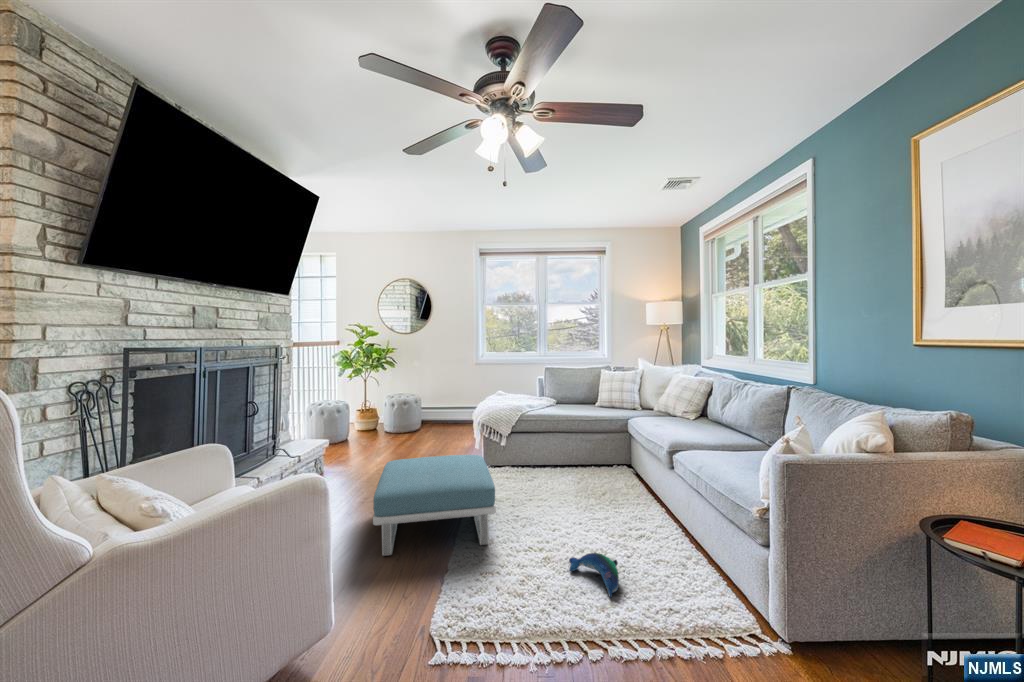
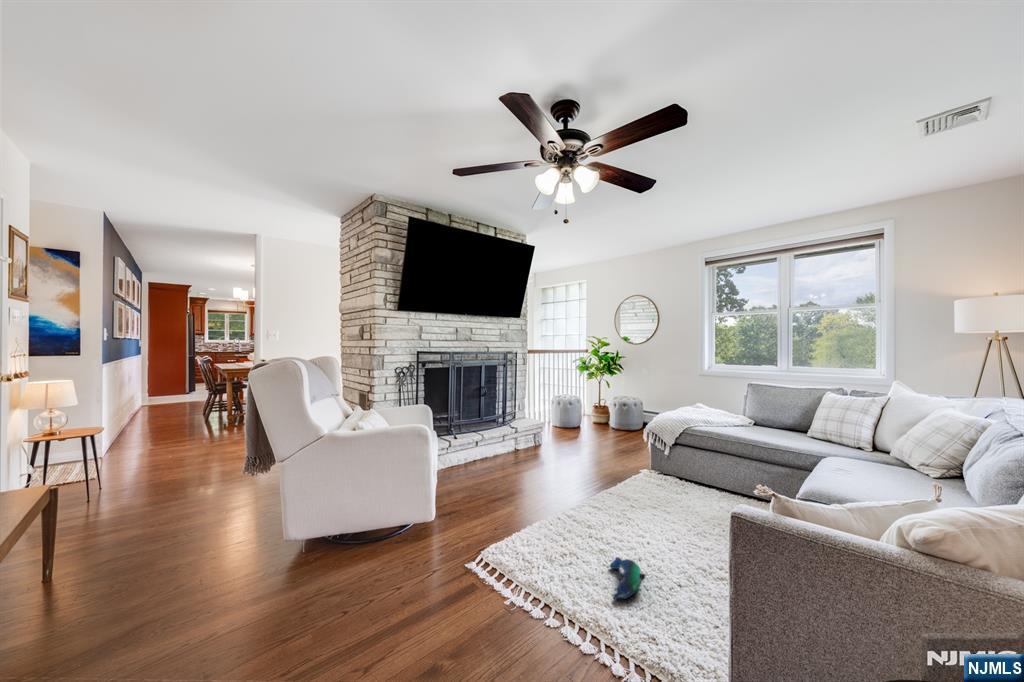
footstool: present [373,455,496,556] -> none [505,442,618,523]

